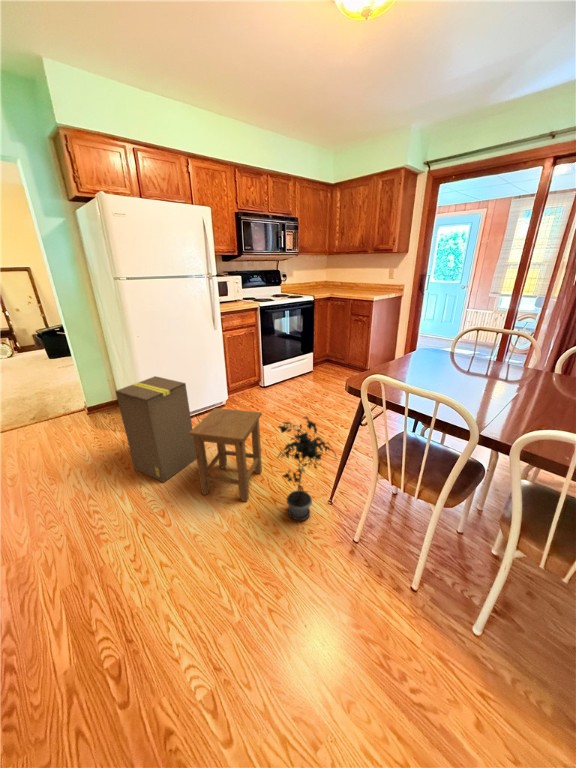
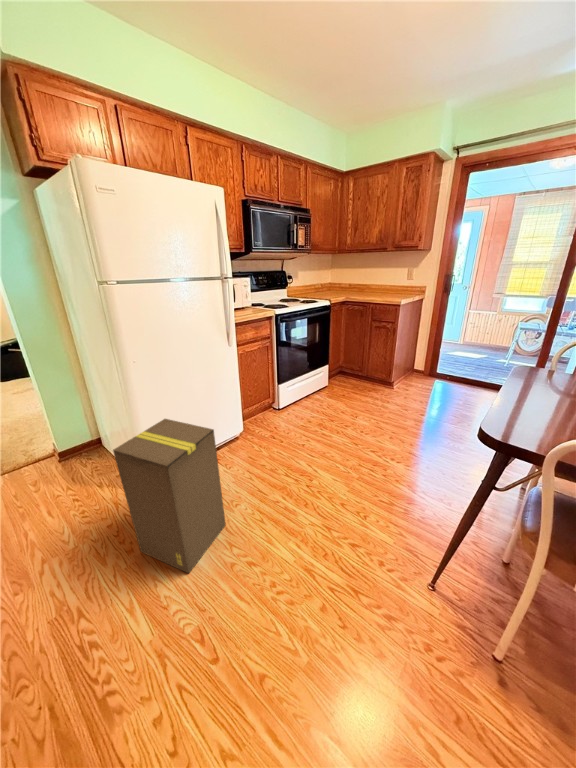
stool: present [189,408,262,501] -> none [237,462,326,599]
potted plant: present [278,417,336,520] -> none [370,484,490,629]

